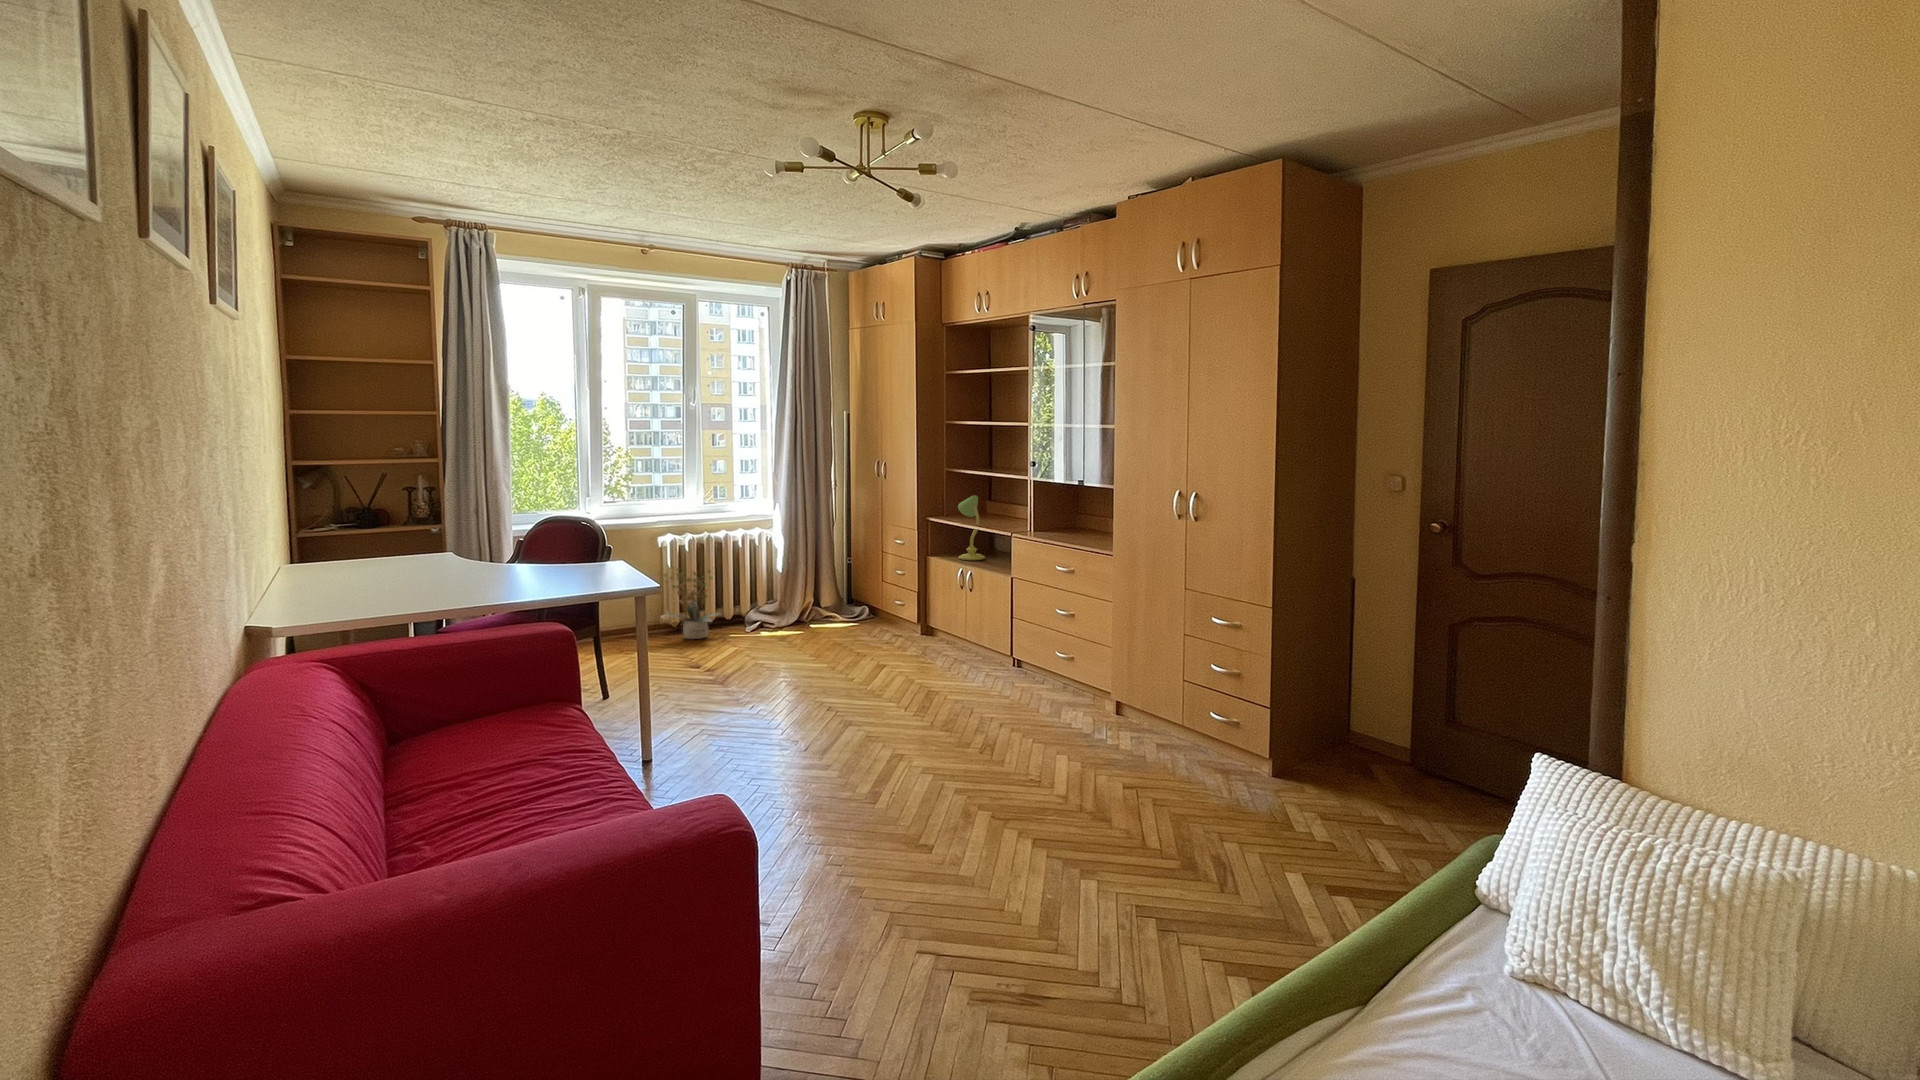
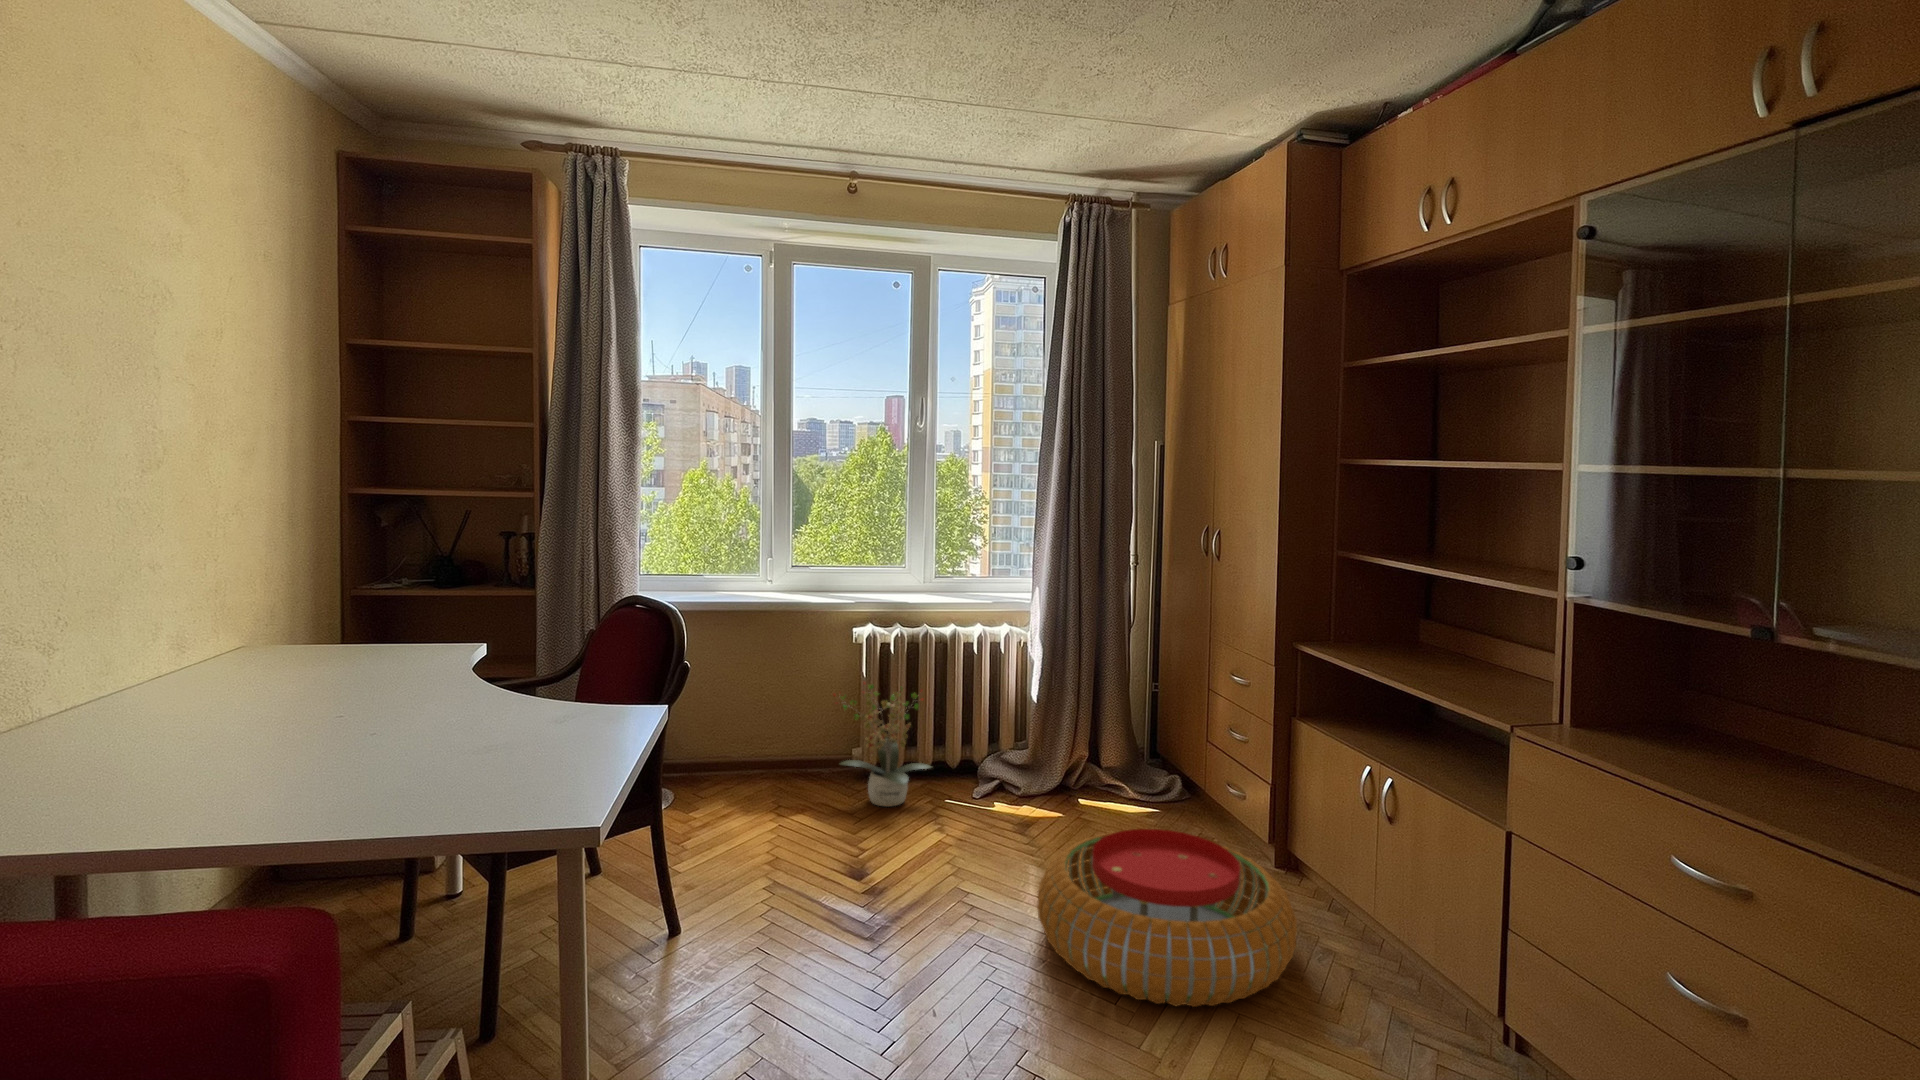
table lamp: present [958,495,985,560] -> none [1364,609,1425,745]
pouf: none [808,612,931,675] -> present [1037,829,1297,1007]

